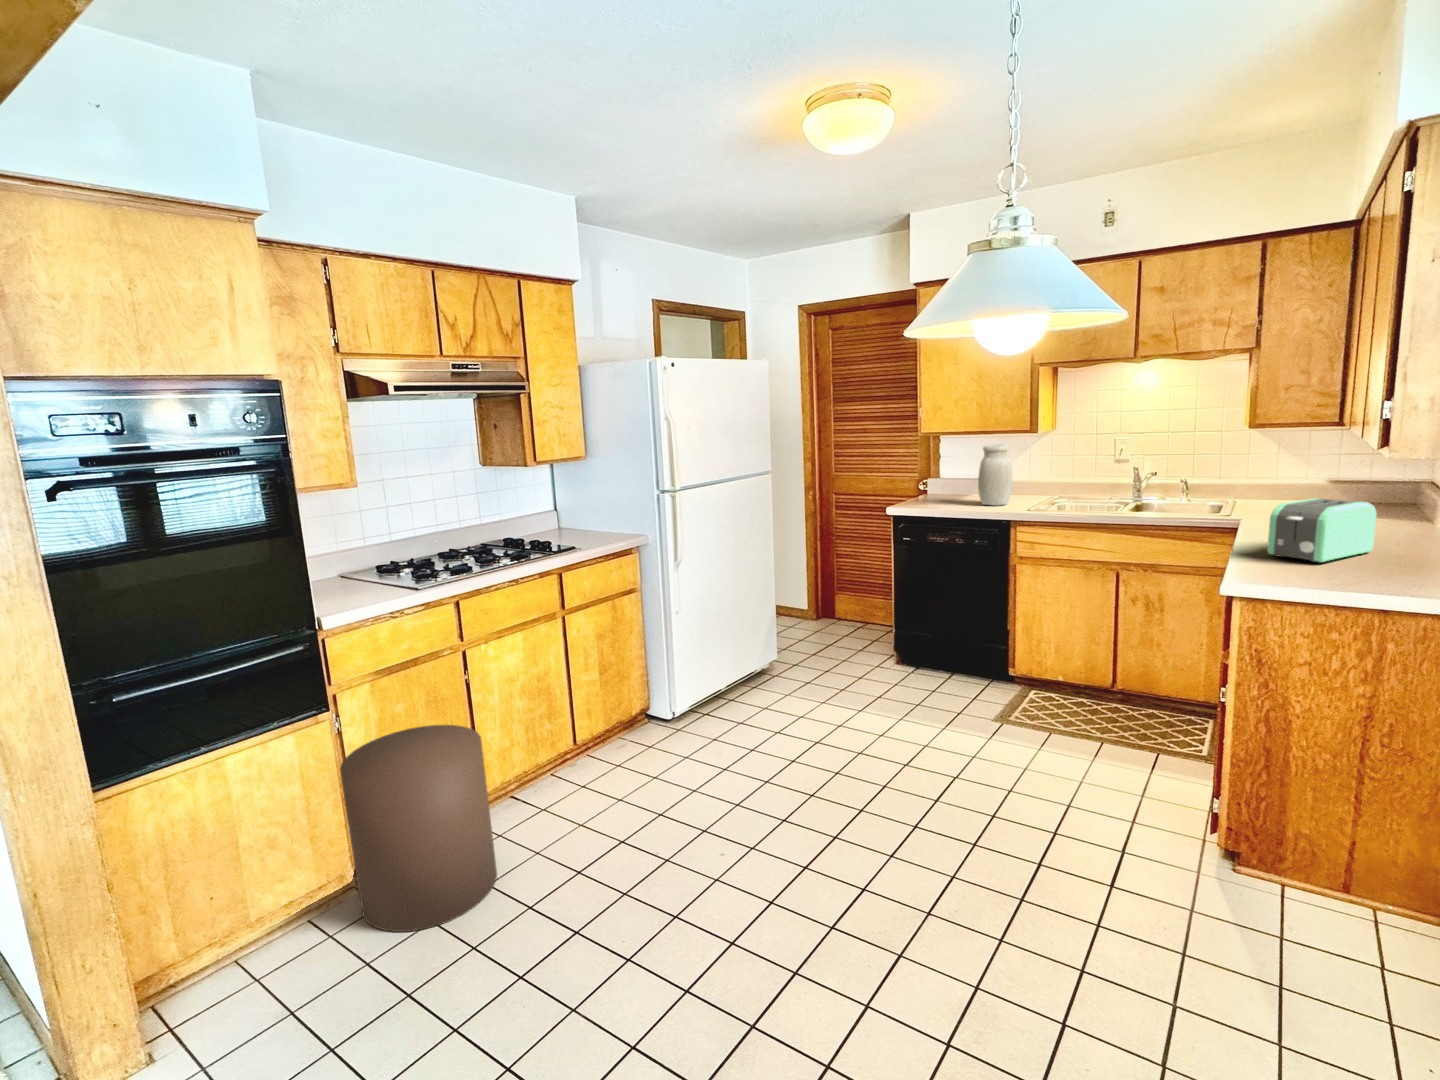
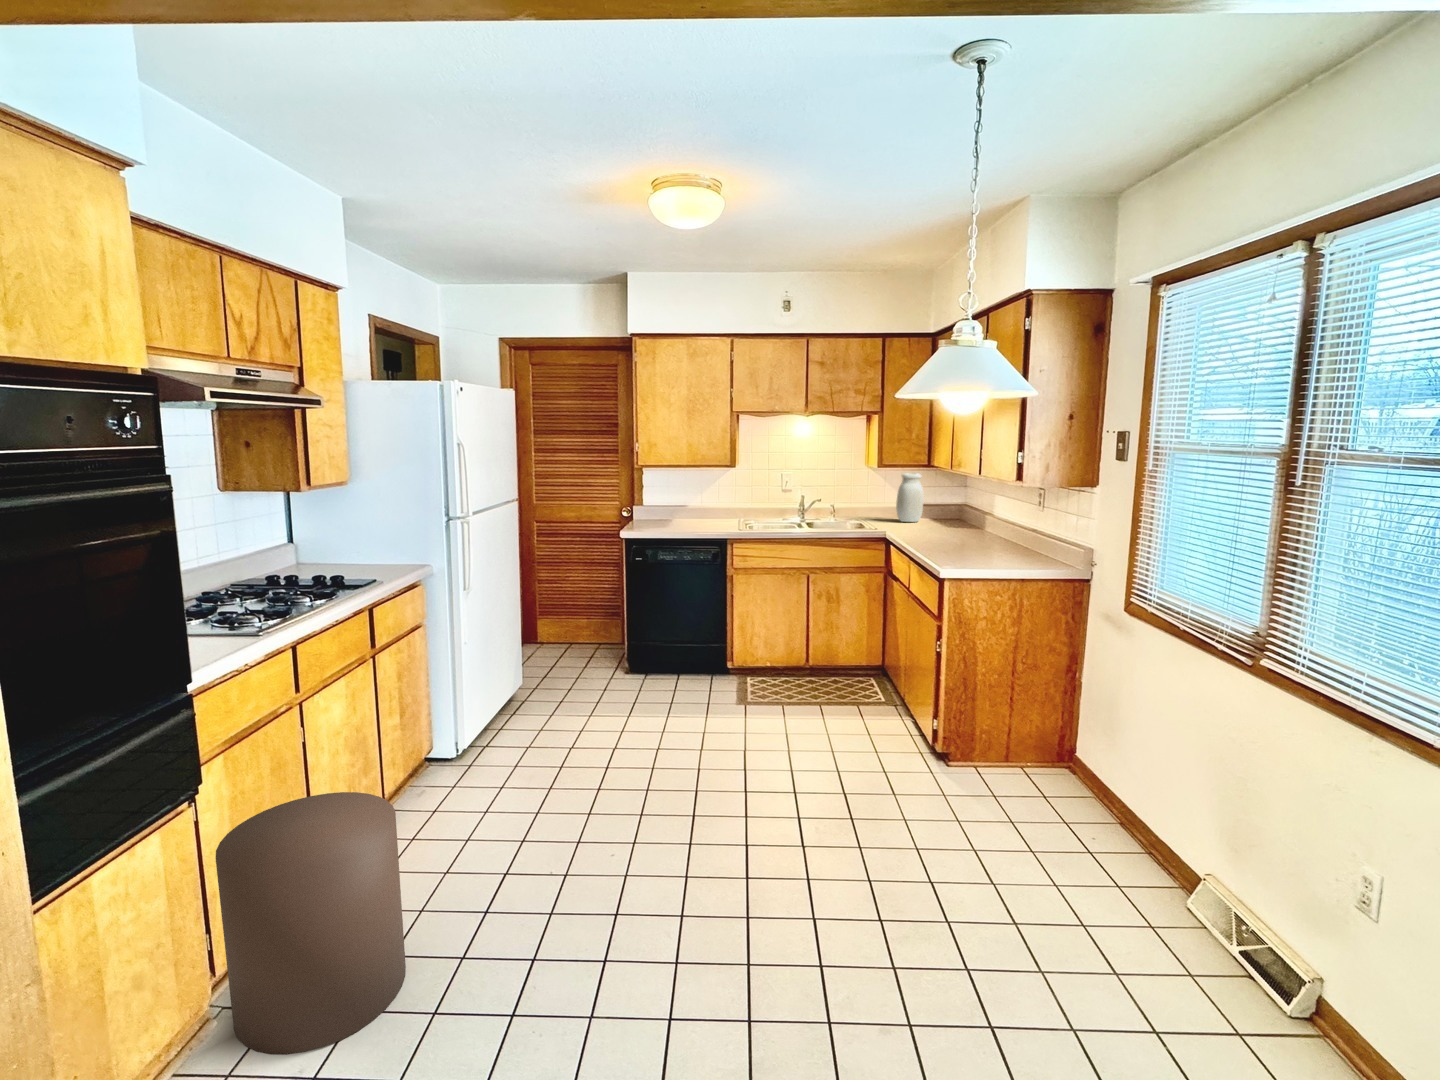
jar: present [978,444,1012,505] -> present [896,473,924,522]
toaster: present [1267,498,1376,563] -> none [937,515,983,556]

